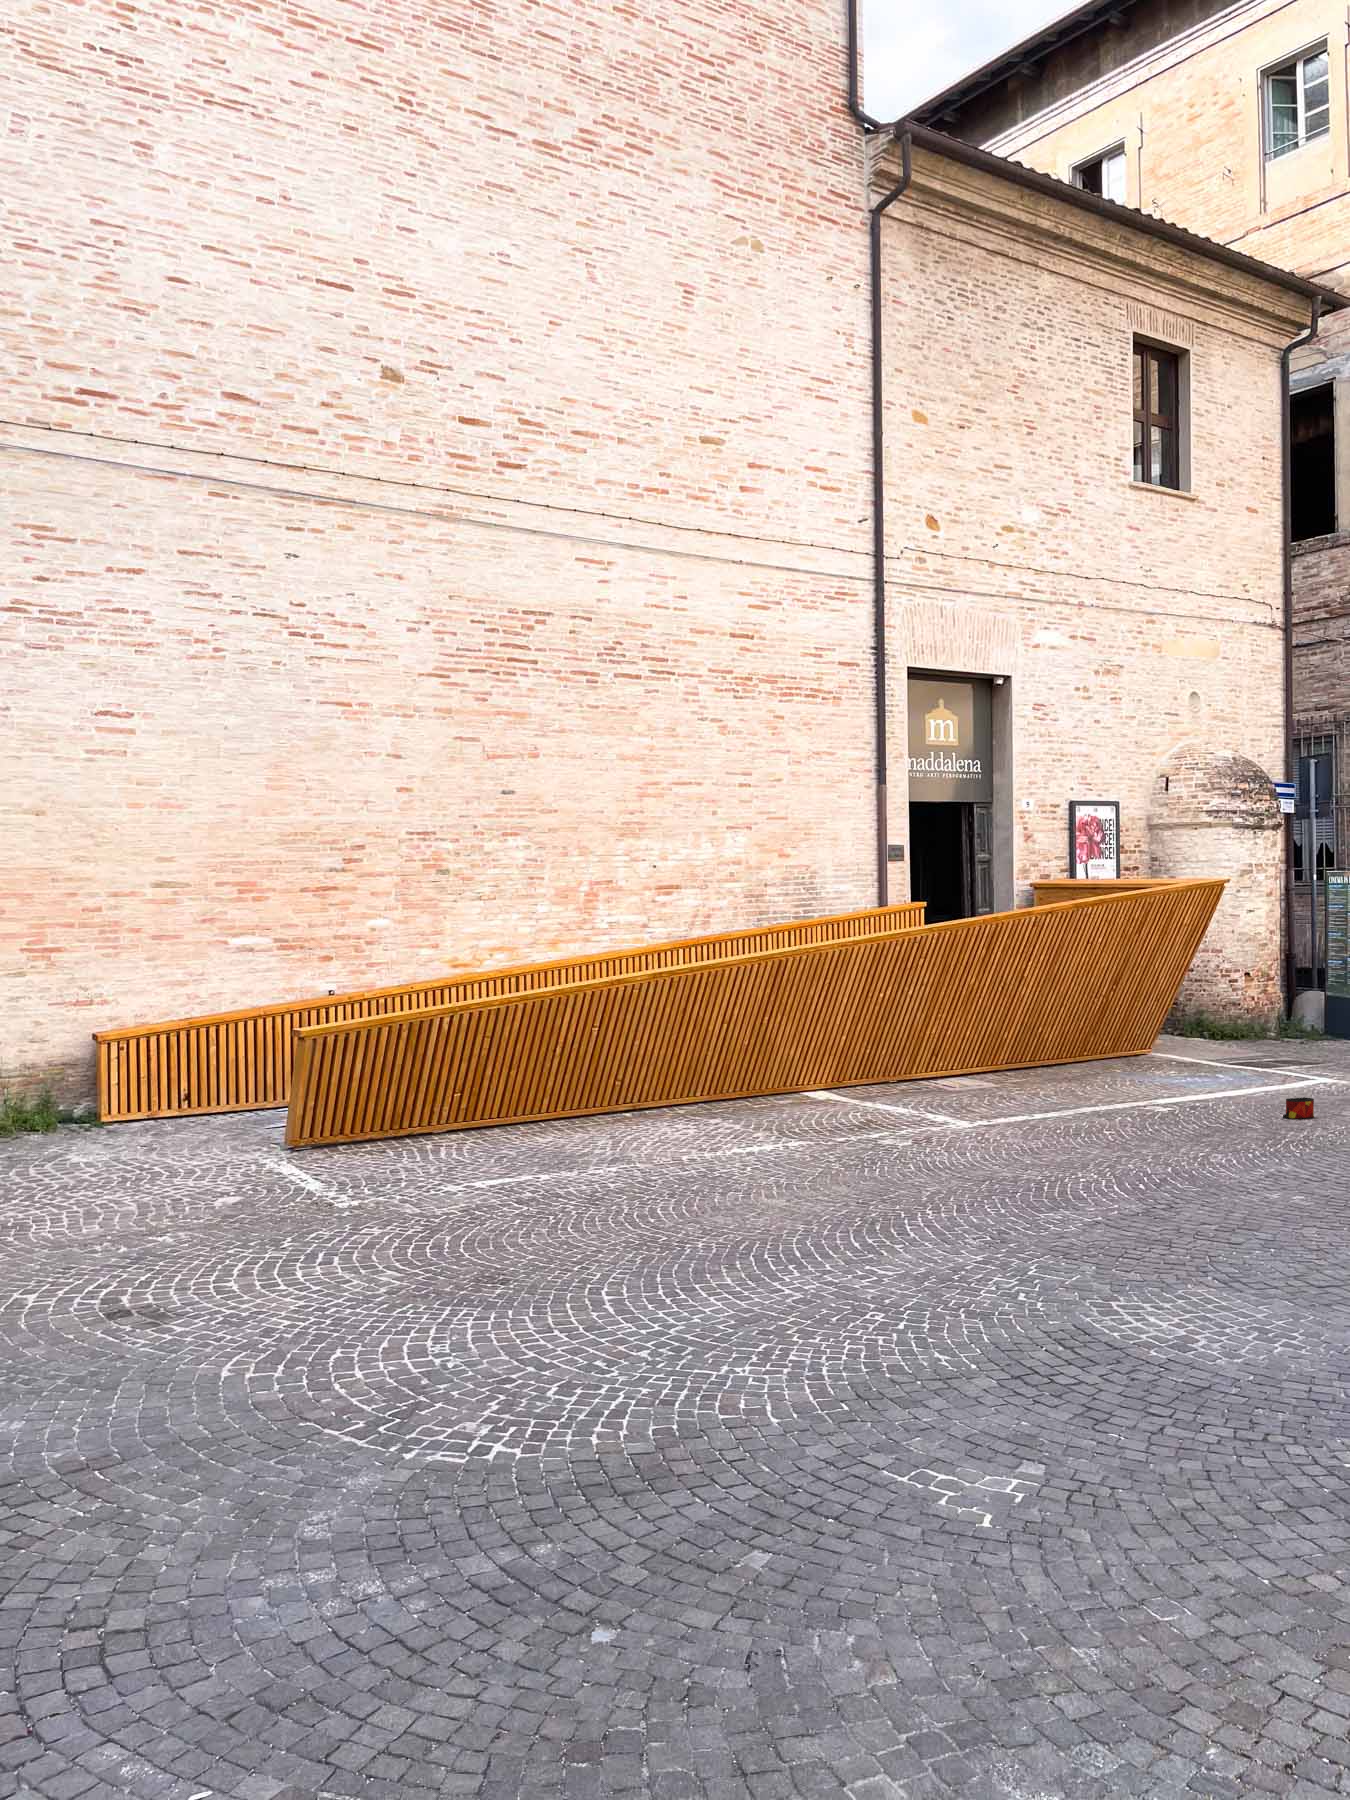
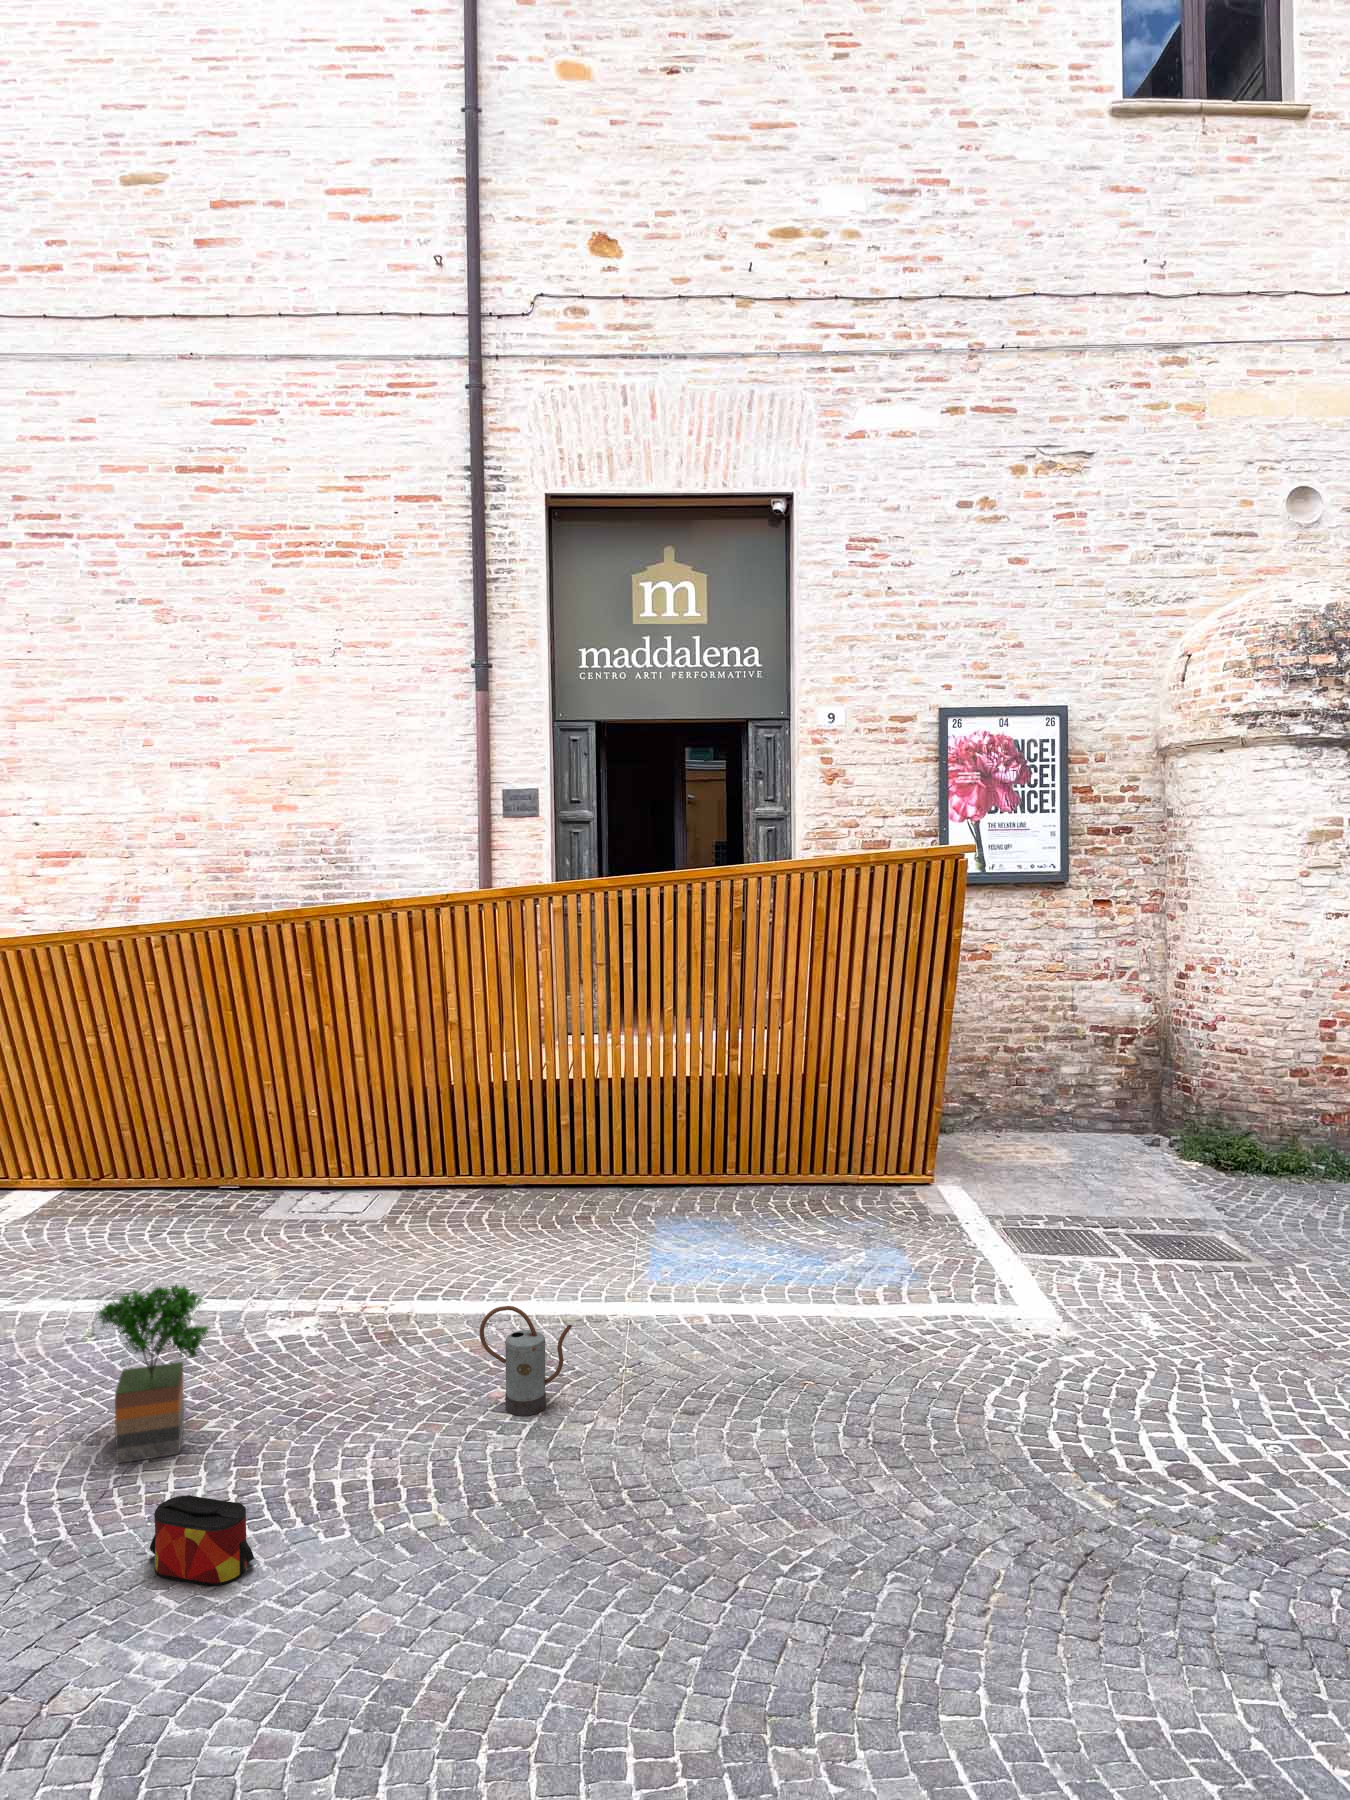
potted tree: none [1180,1054,1227,1114] -> present [96,1285,208,1464]
watering can: none [1246,1058,1266,1097] -> present [480,1306,572,1416]

